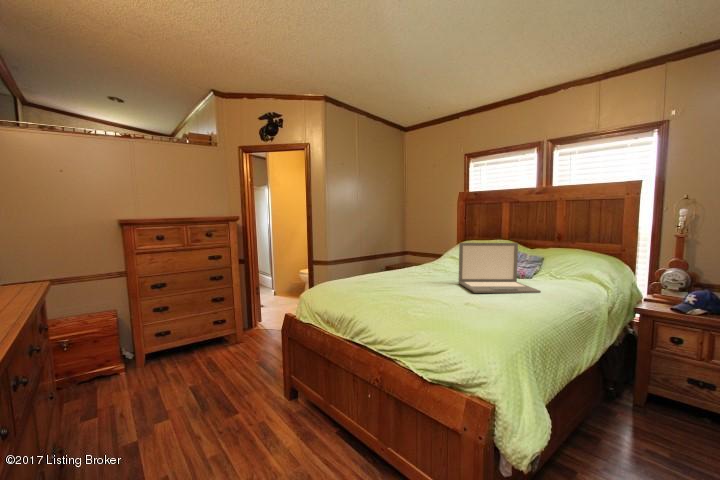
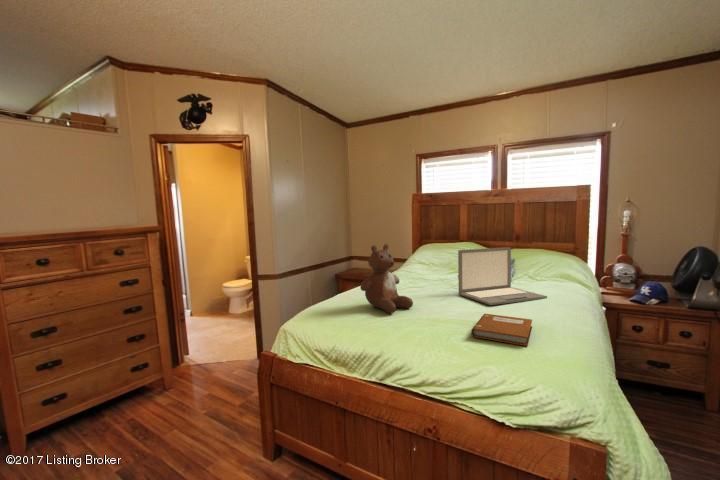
stuffed bear: none [362,234,406,291] -> present [360,244,413,313]
notebook: none [424,296,488,321] -> present [471,314,532,346]

